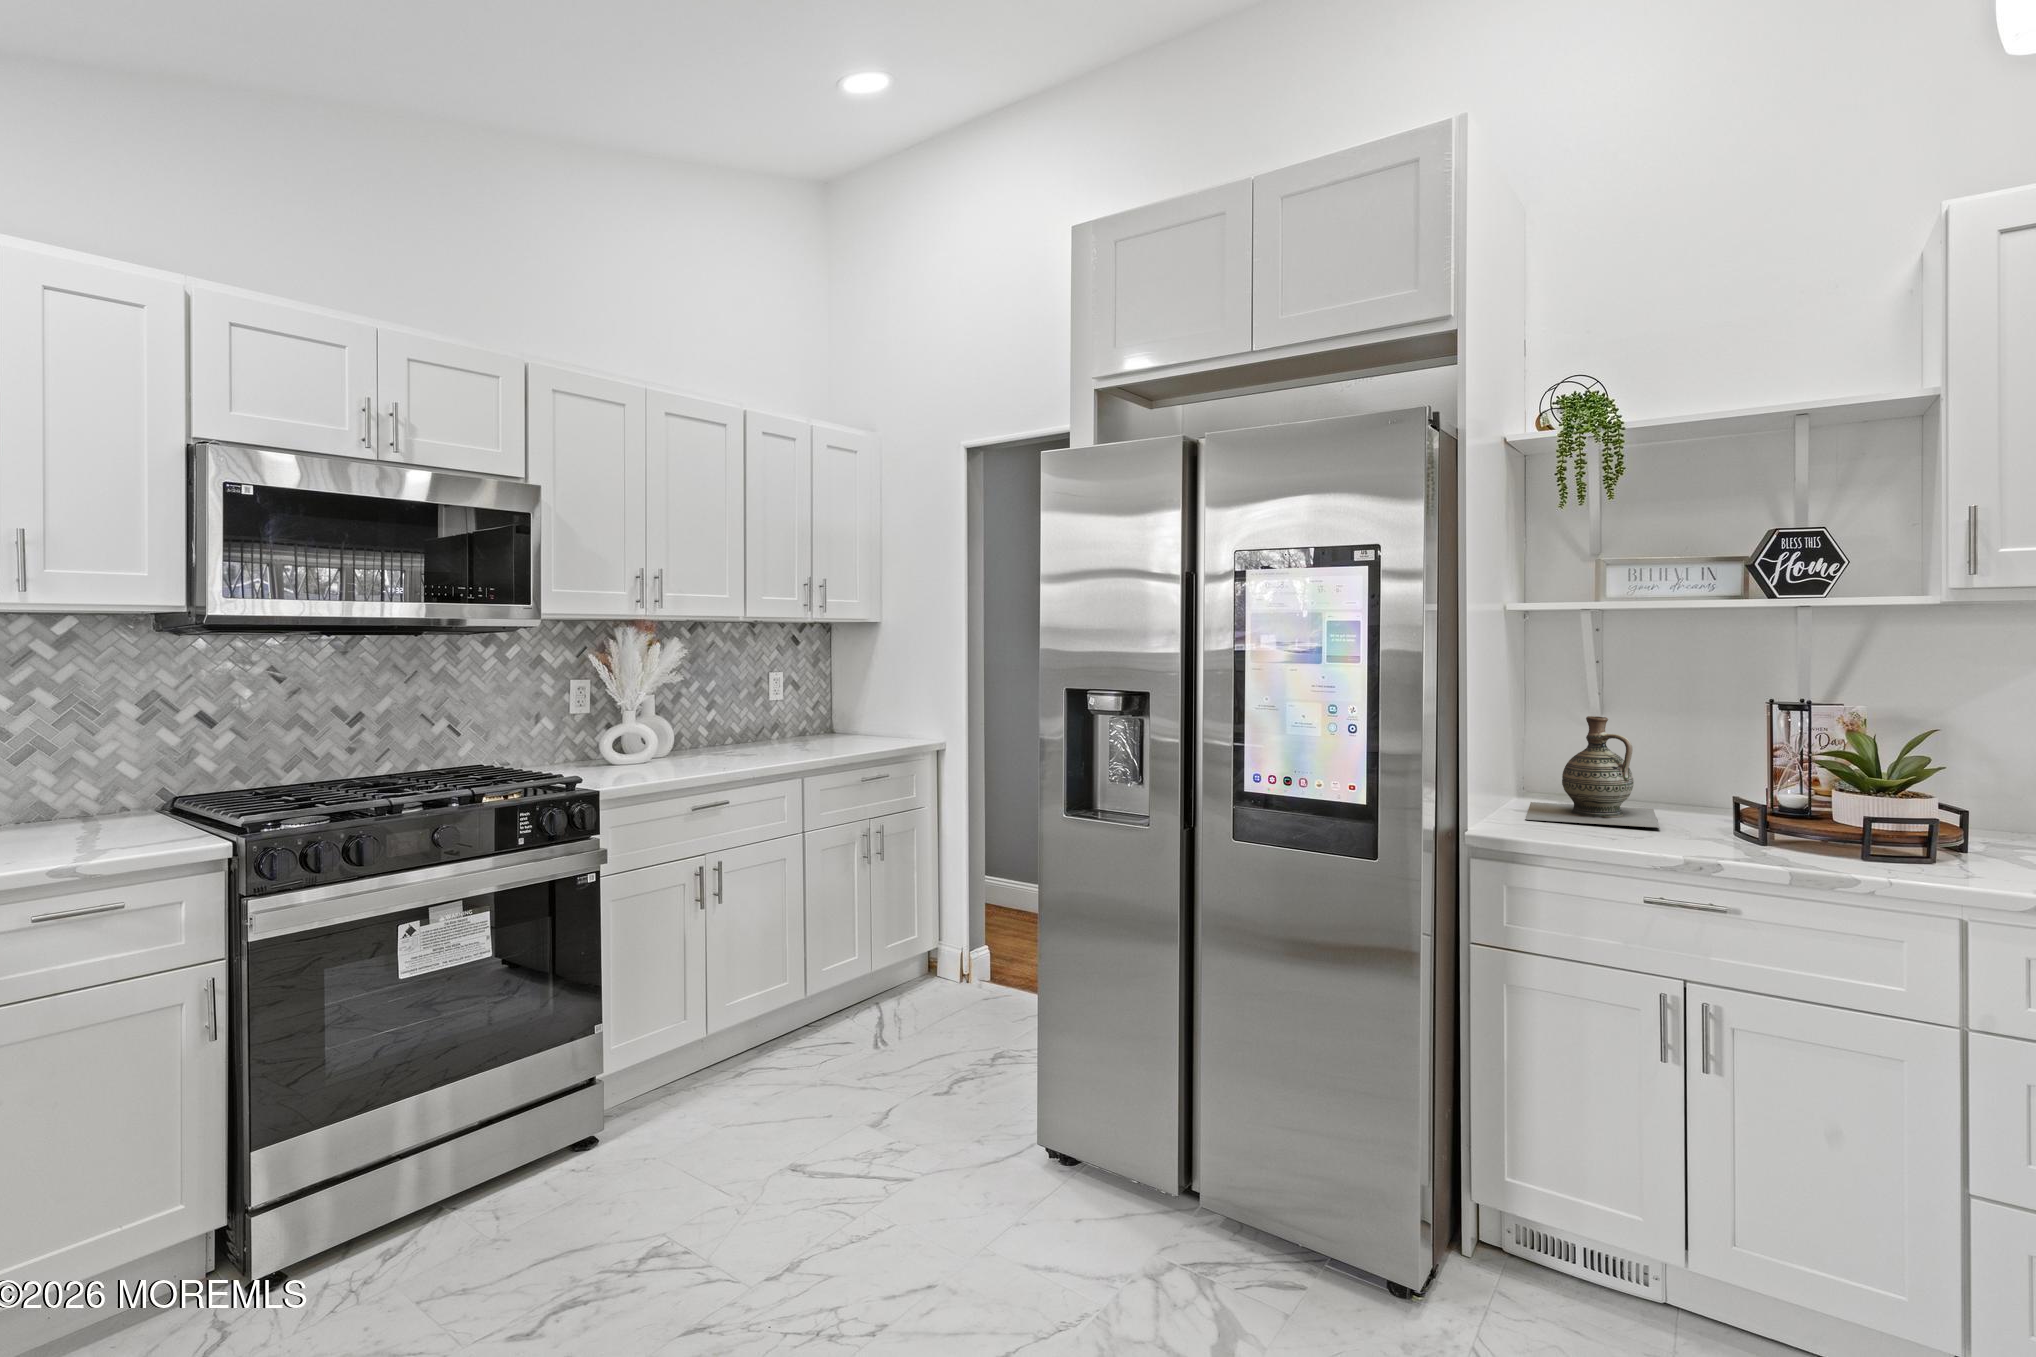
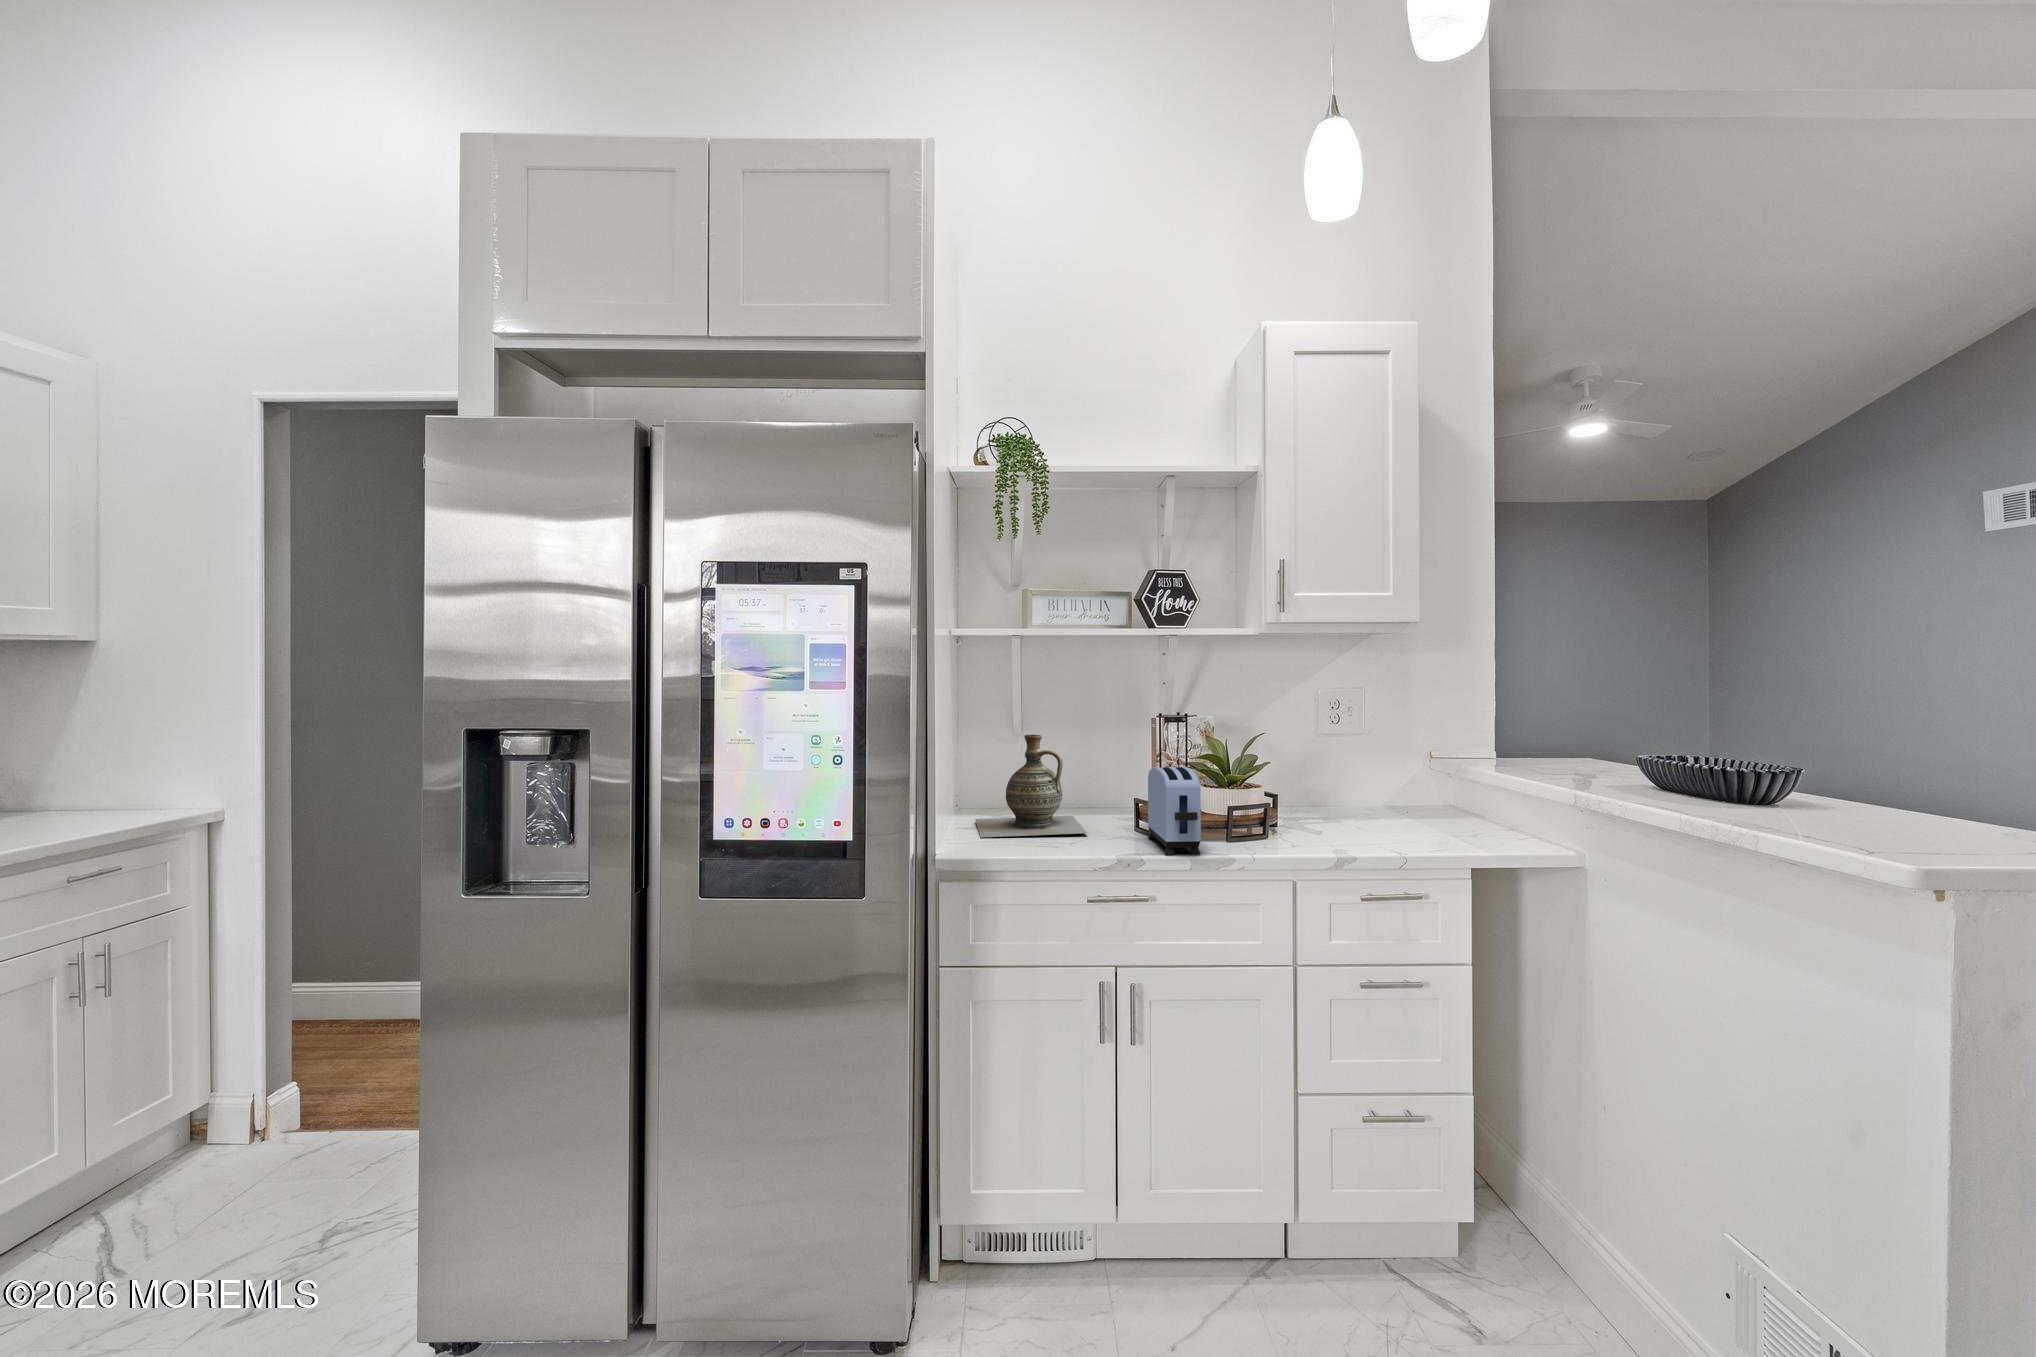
toaster: none [1742,759,1804,864] -> present [1148,767,1201,855]

